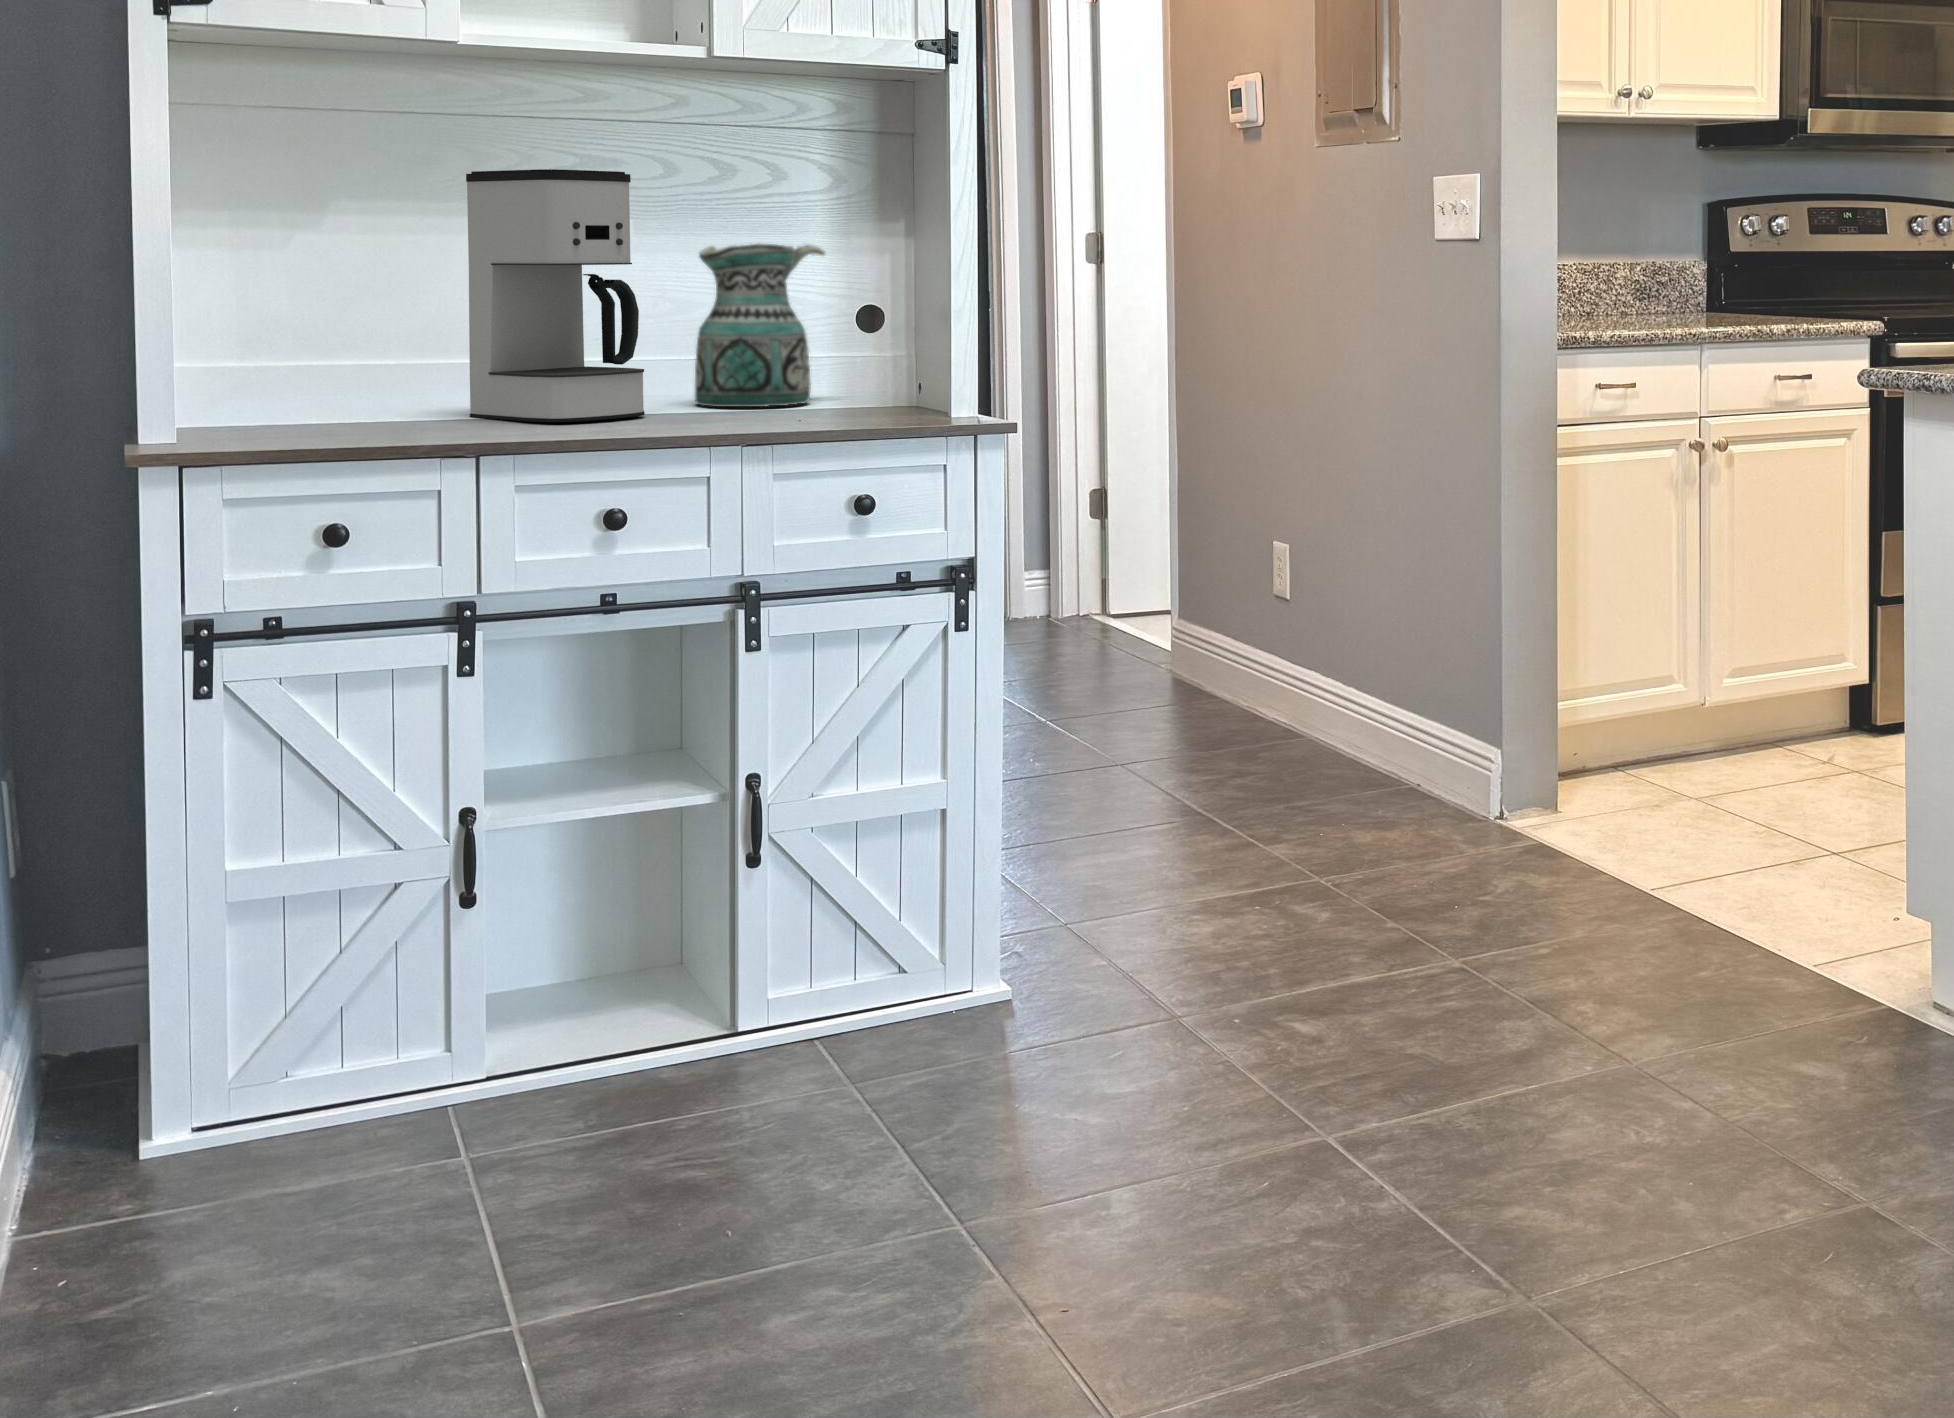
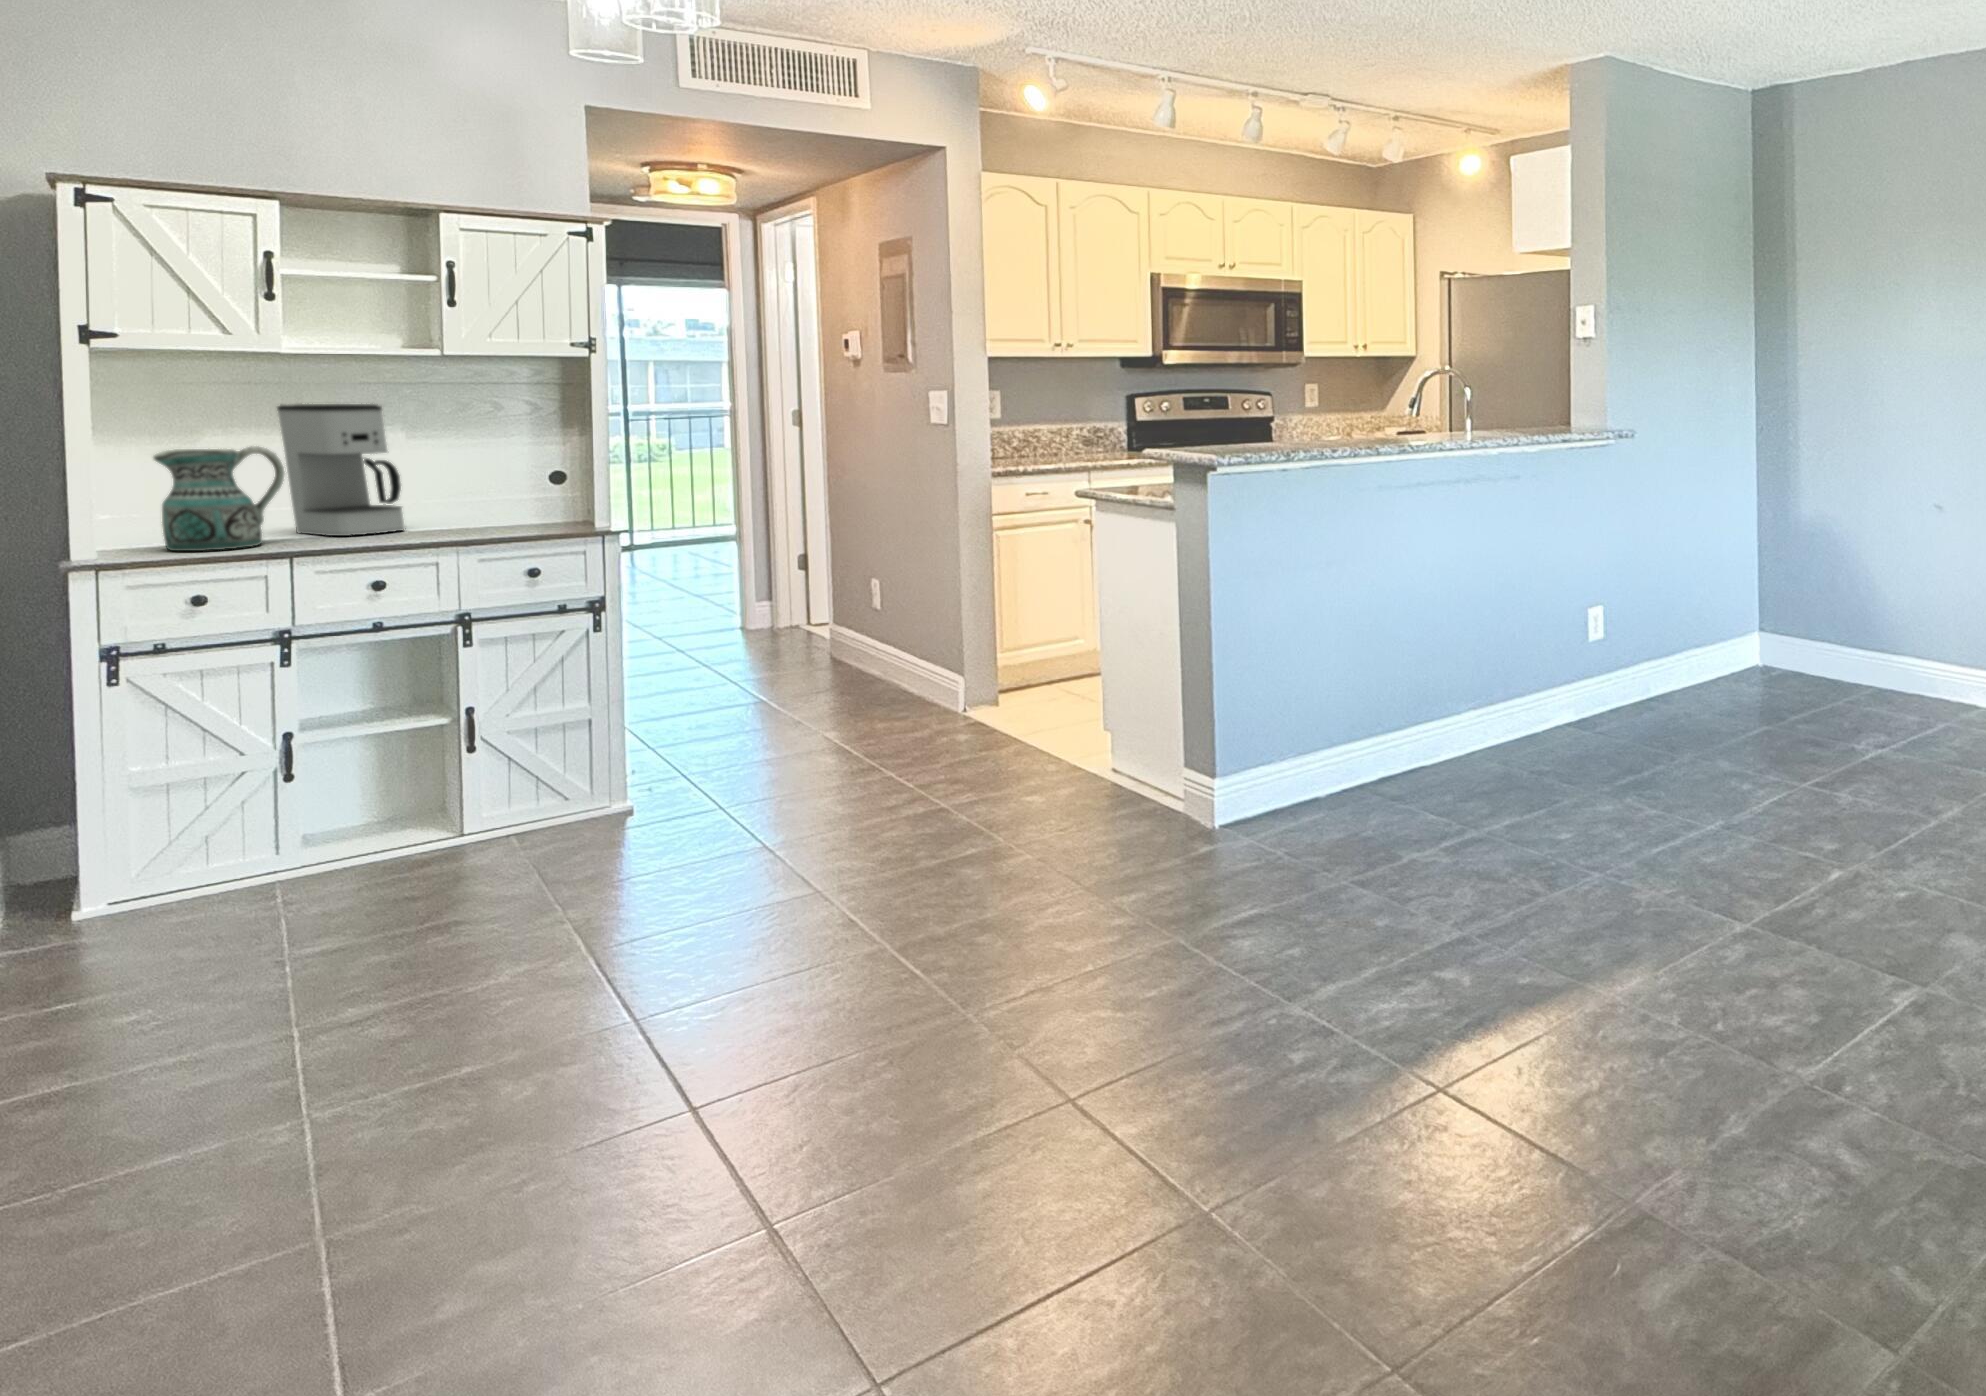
ceramic pitcher: present [695,244,825,407] -> present [153,446,284,551]

